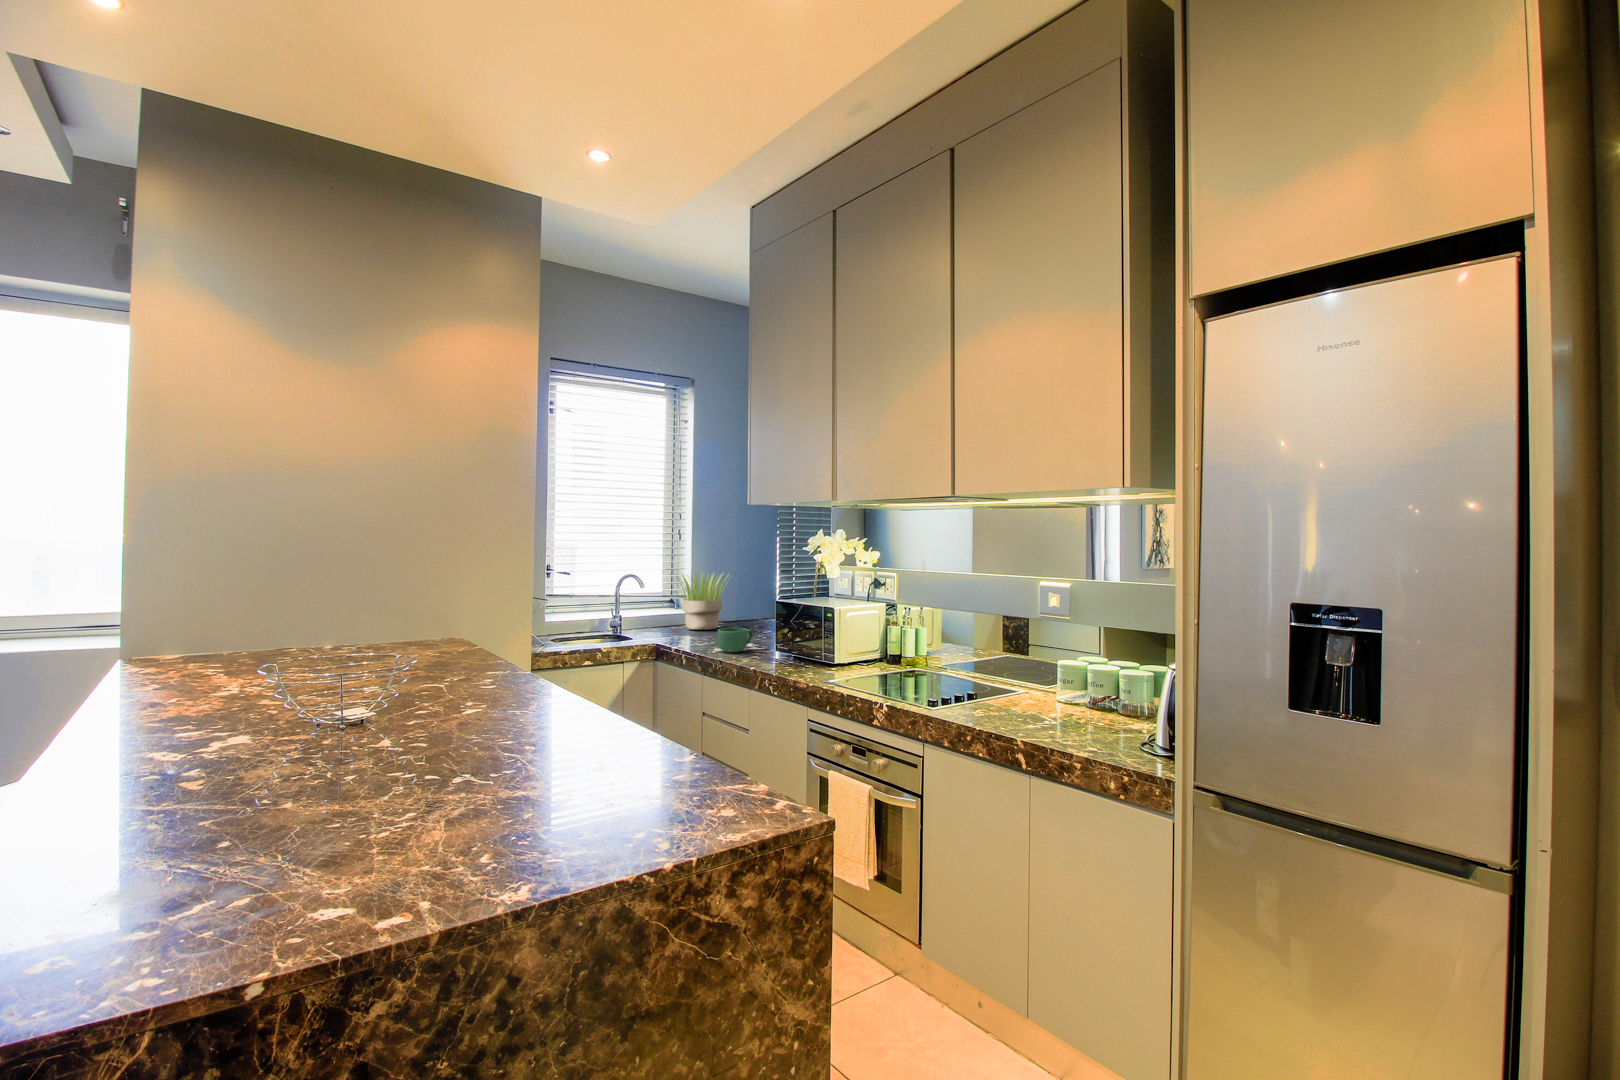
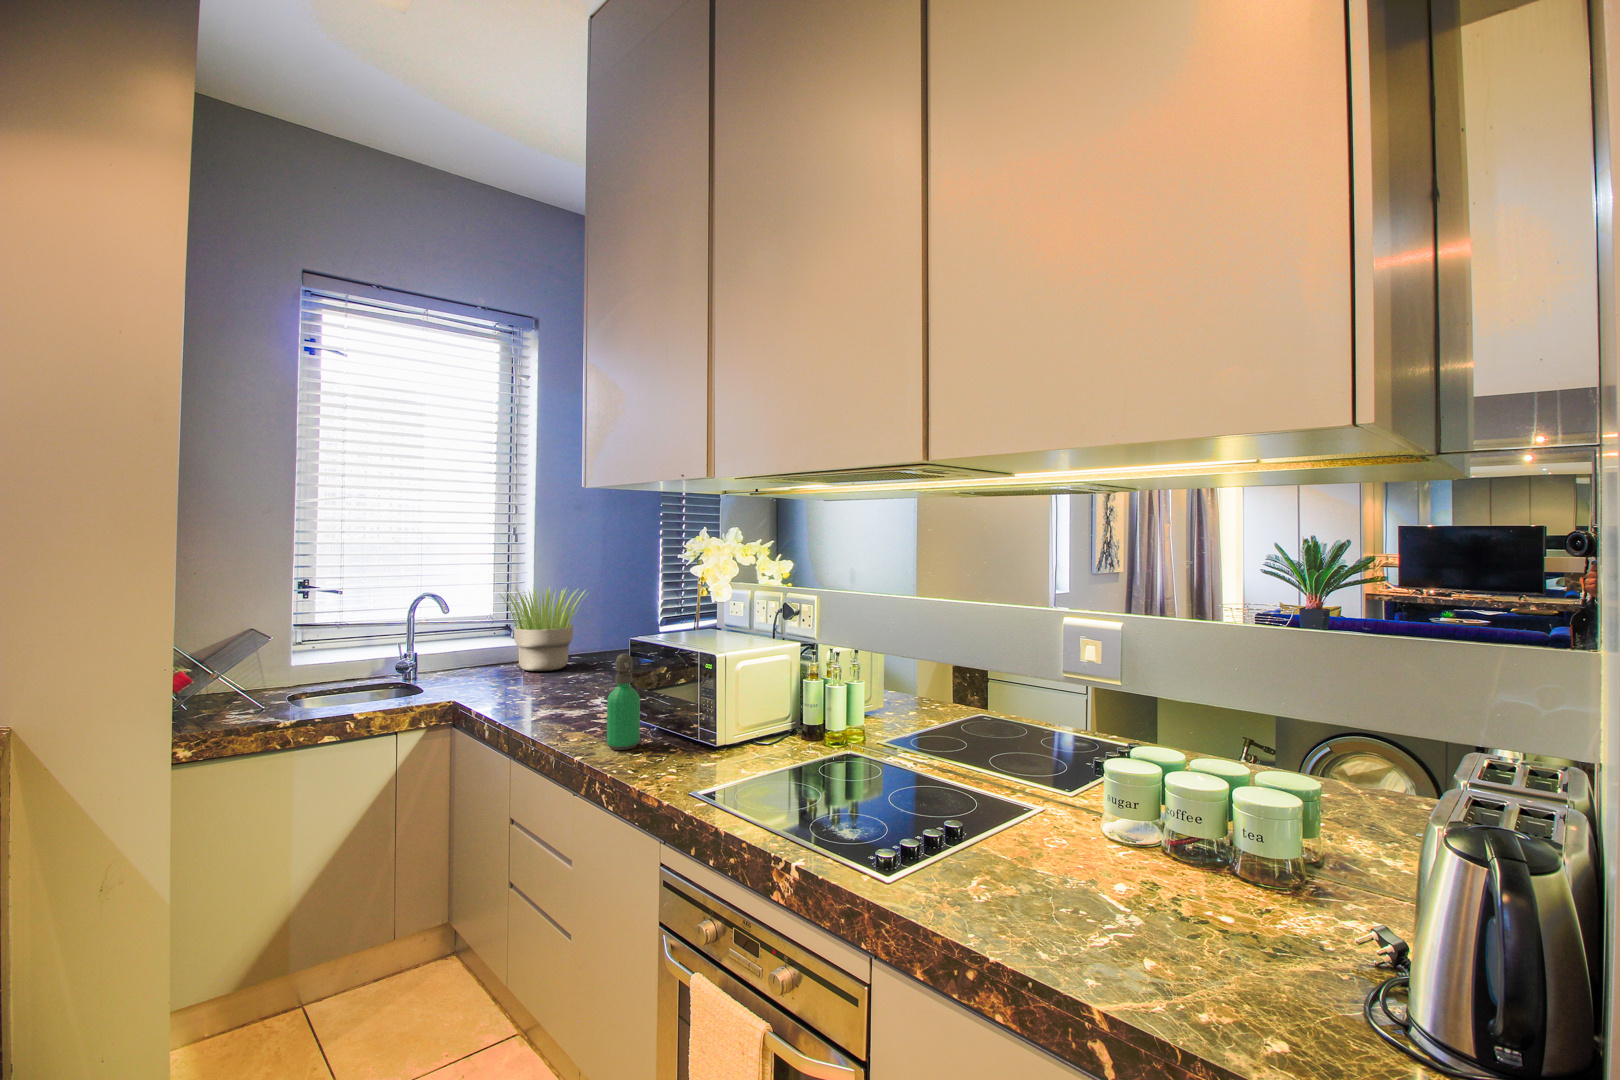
soap dispenser: none [767,608,787,666] -> present [607,654,640,750]
mug: present [718,628,753,653] -> none [540,677,599,719]

